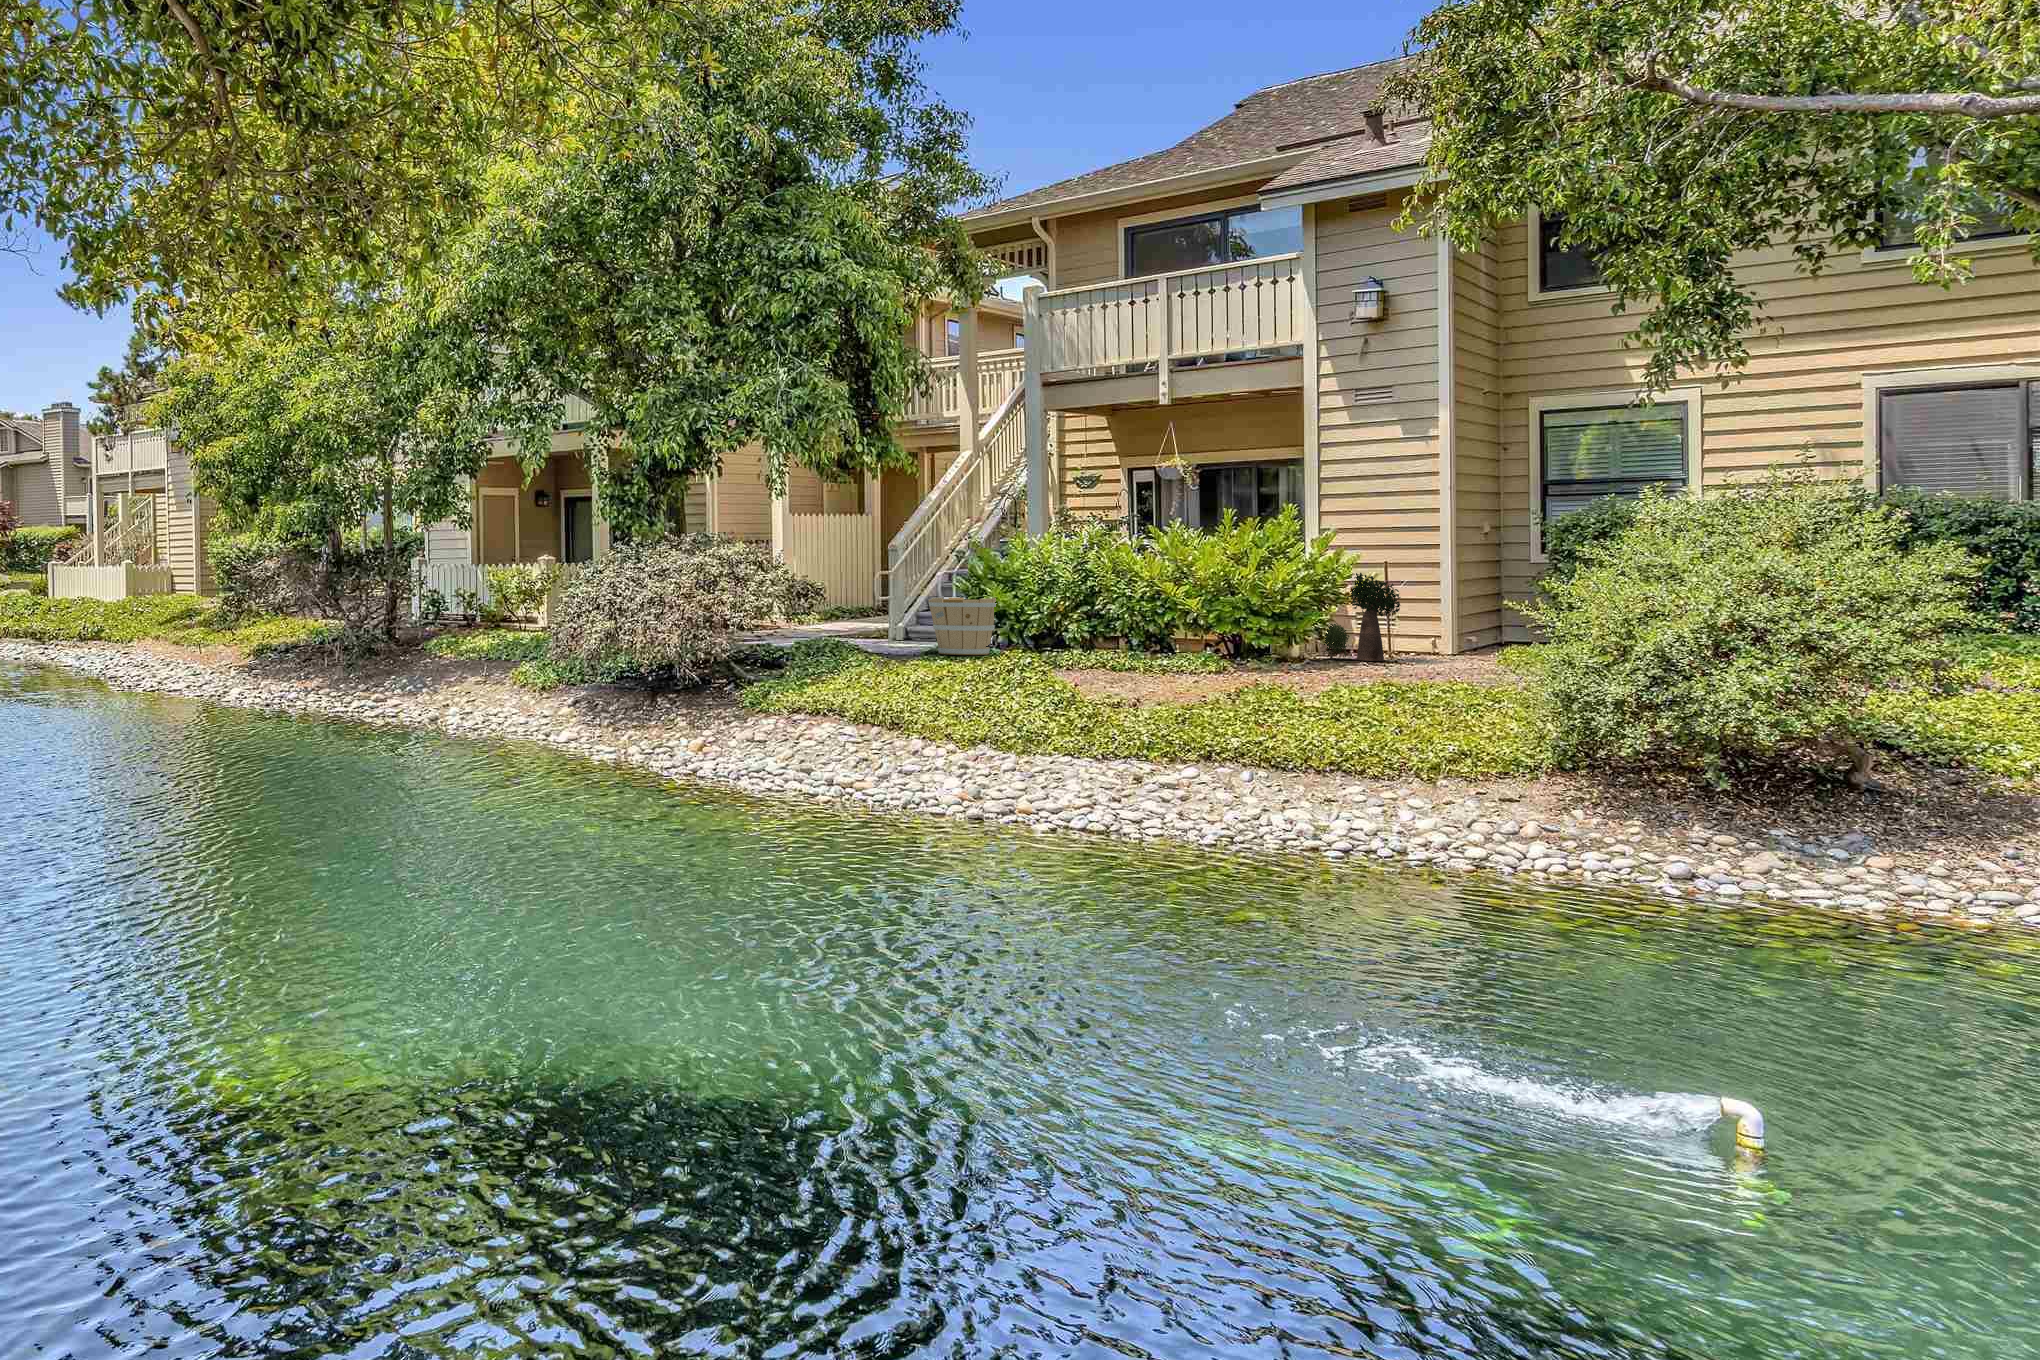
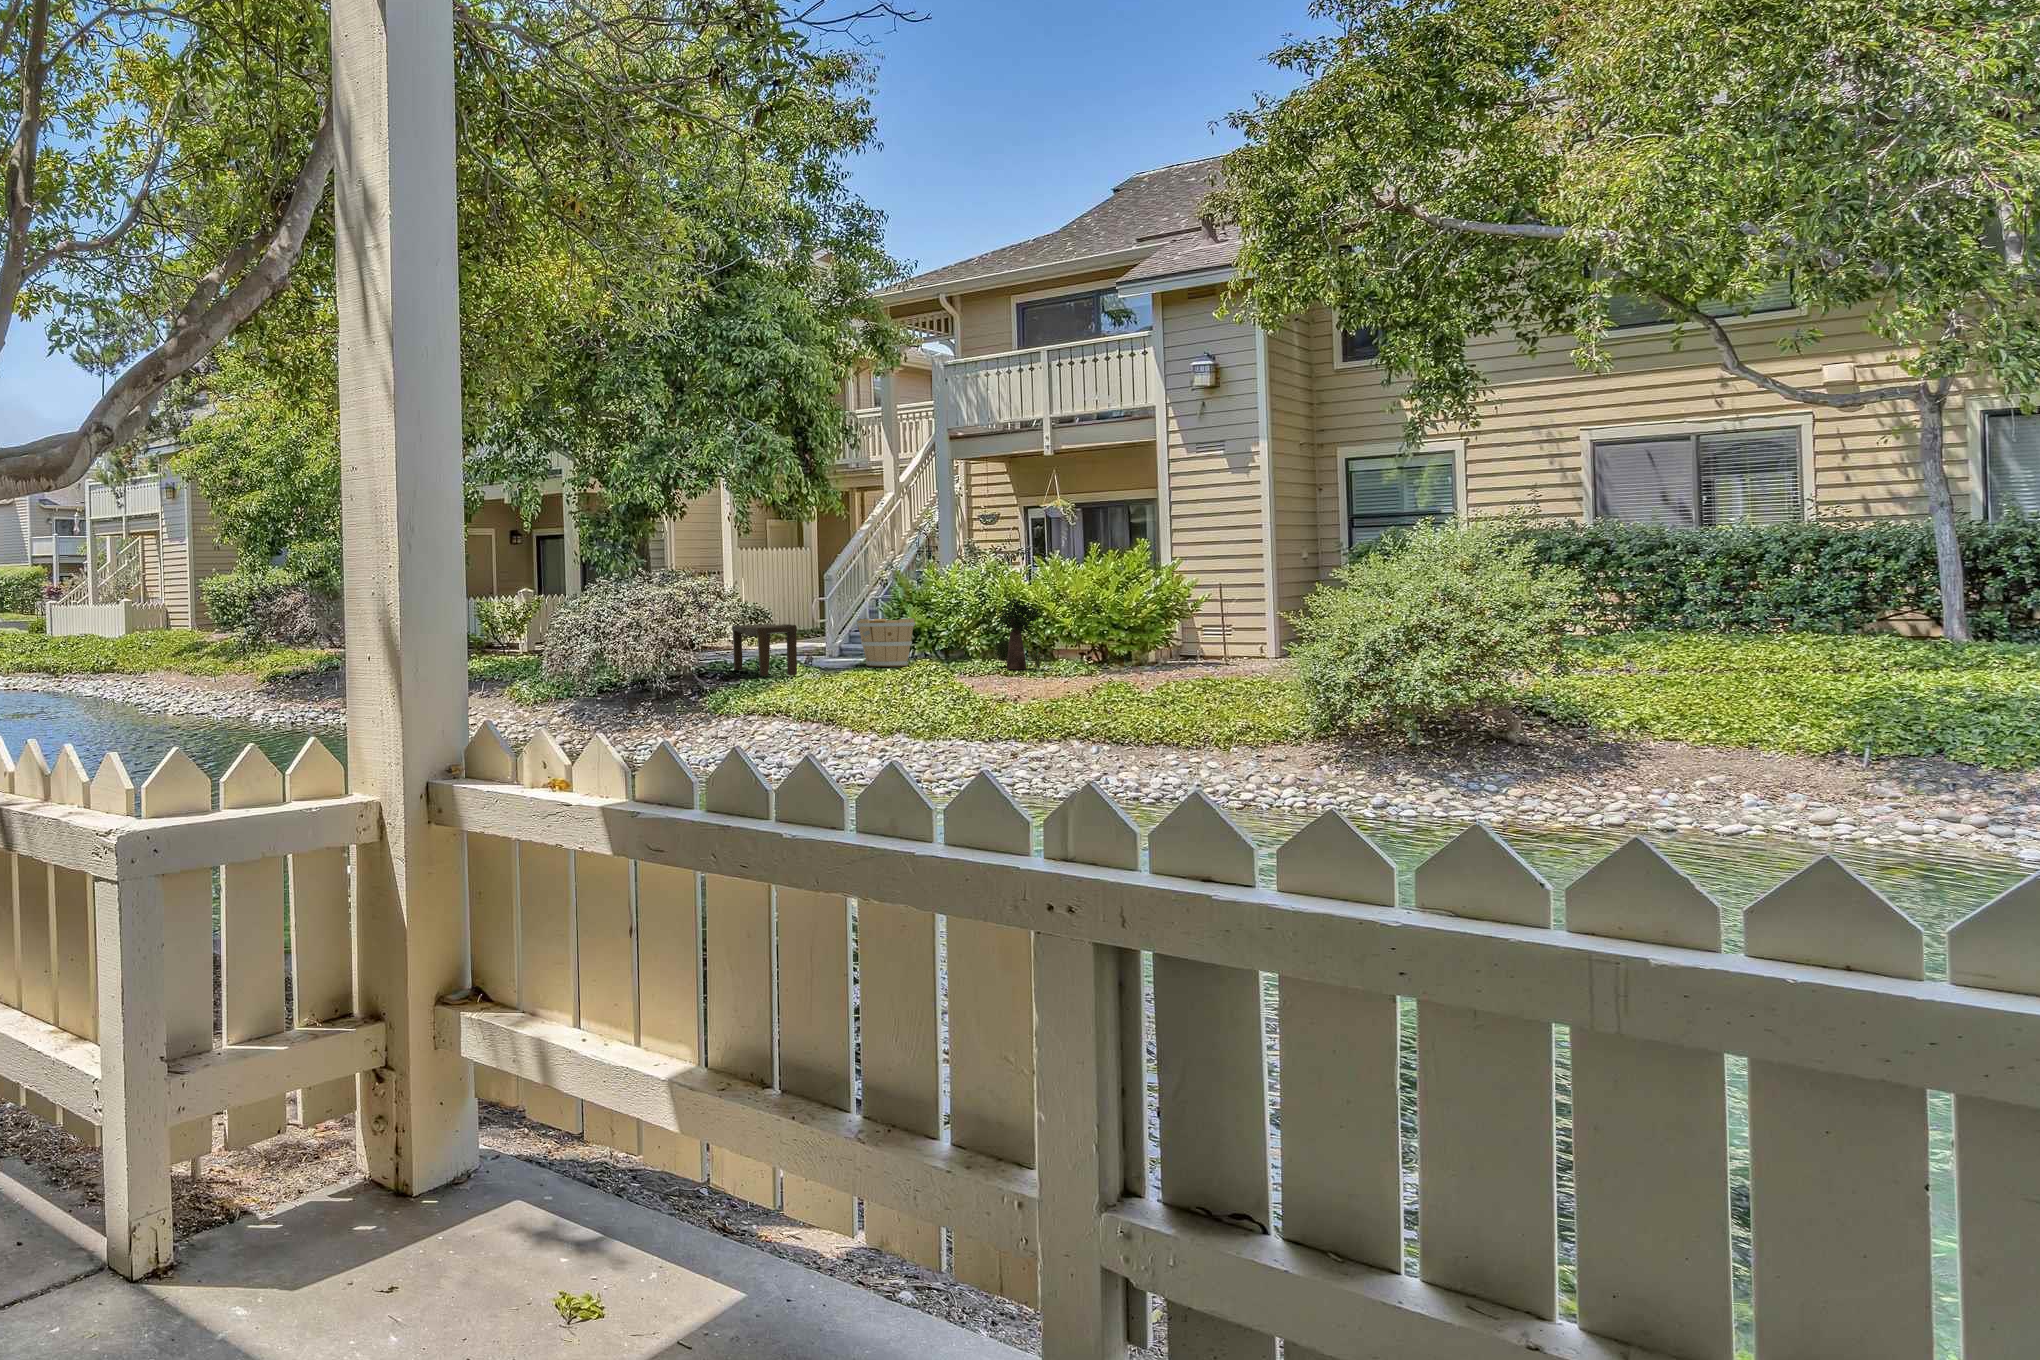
potted plant: present [1323,573,1401,661] -> present [994,599,1042,669]
bench: none [777,602,855,664] -> present [732,624,797,676]

